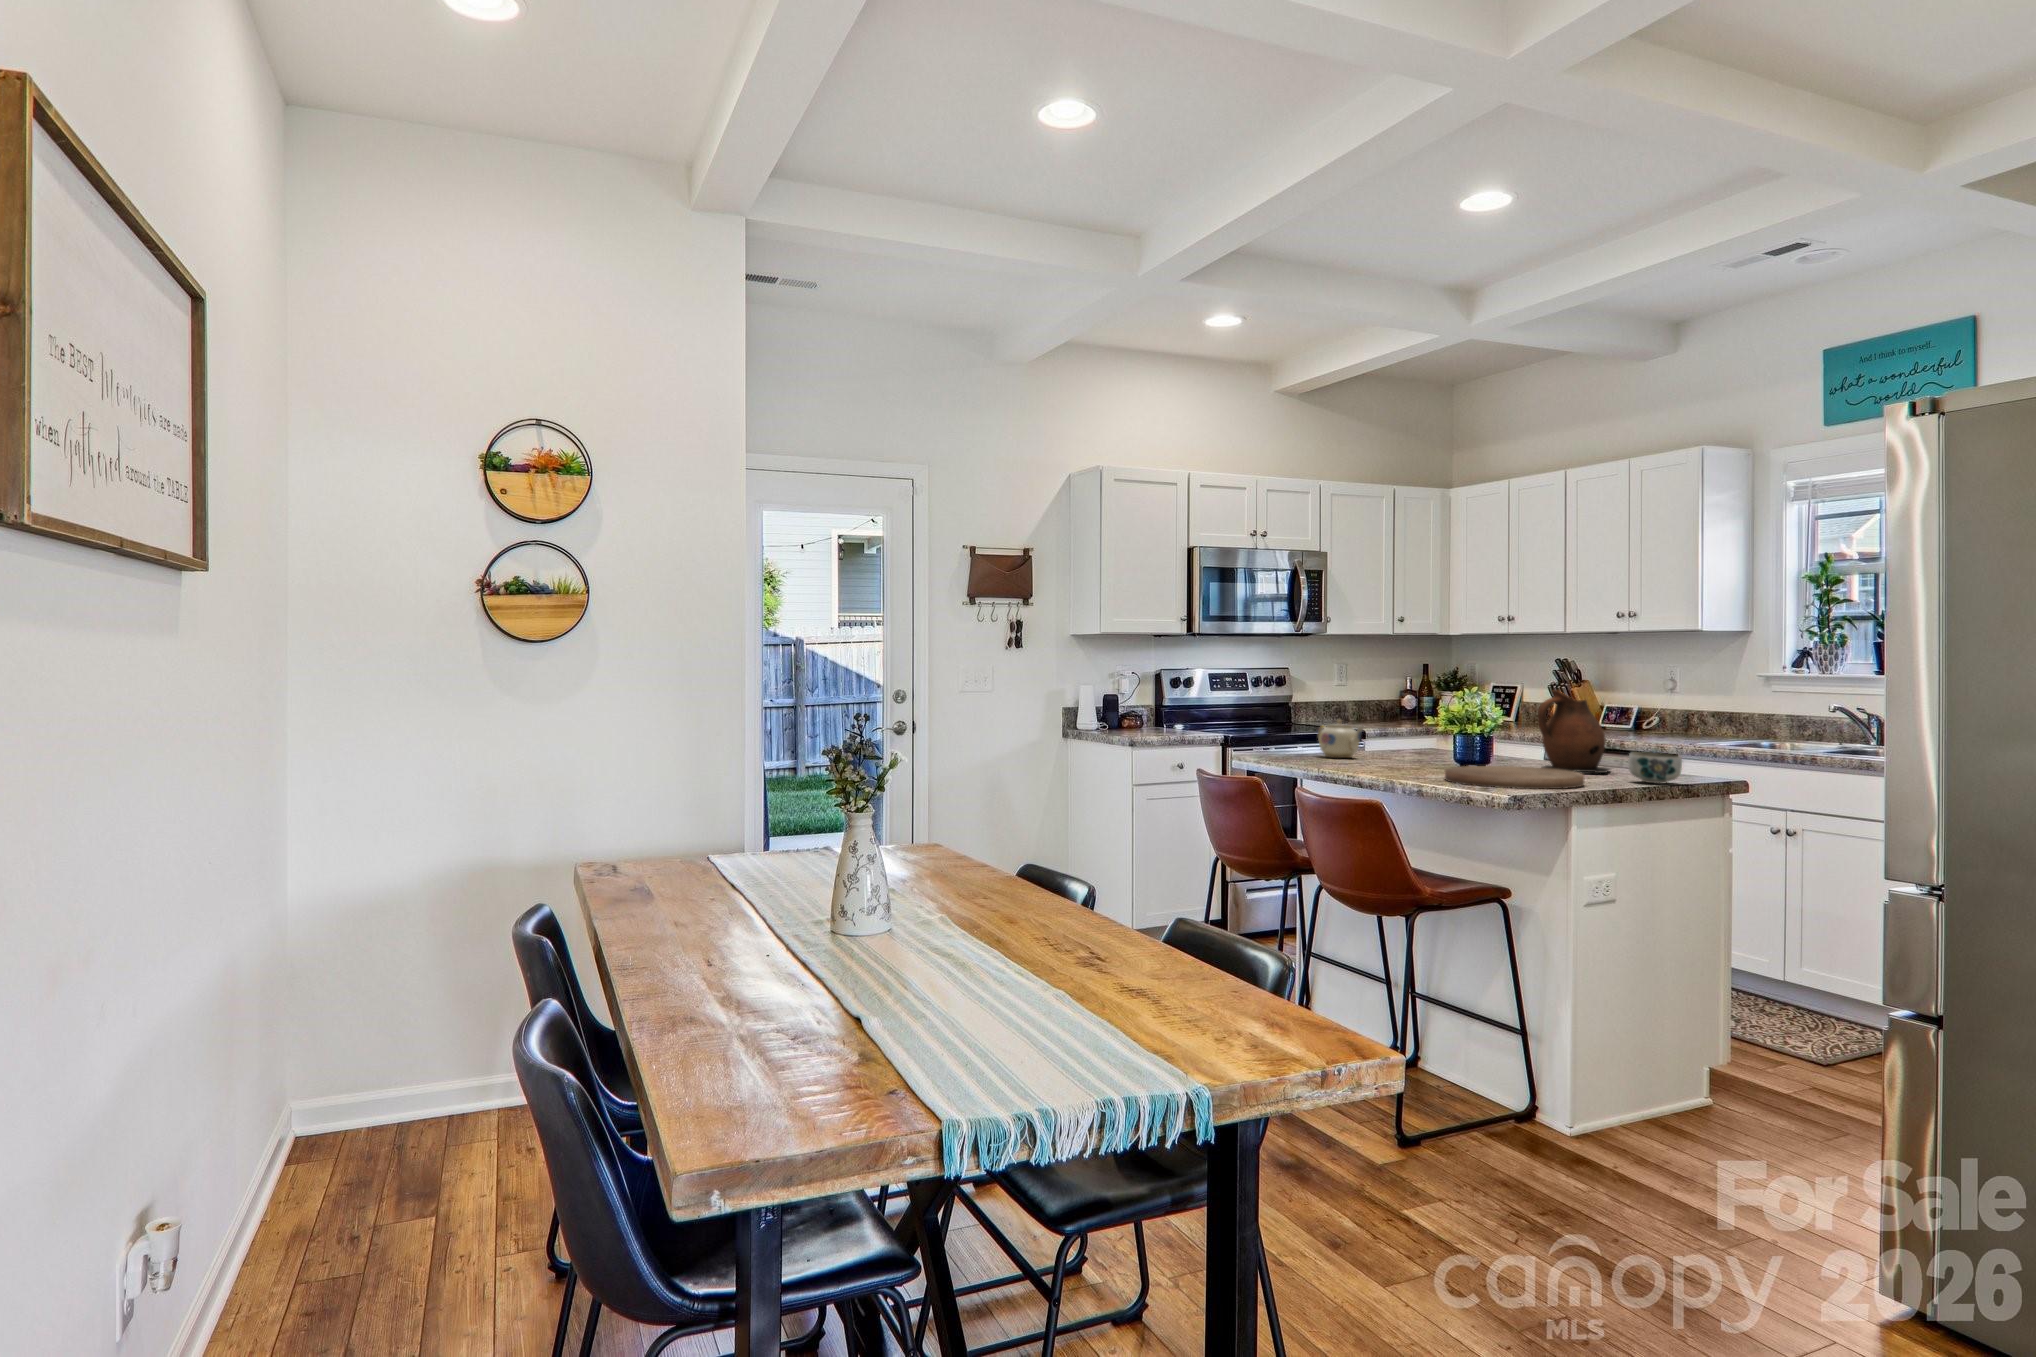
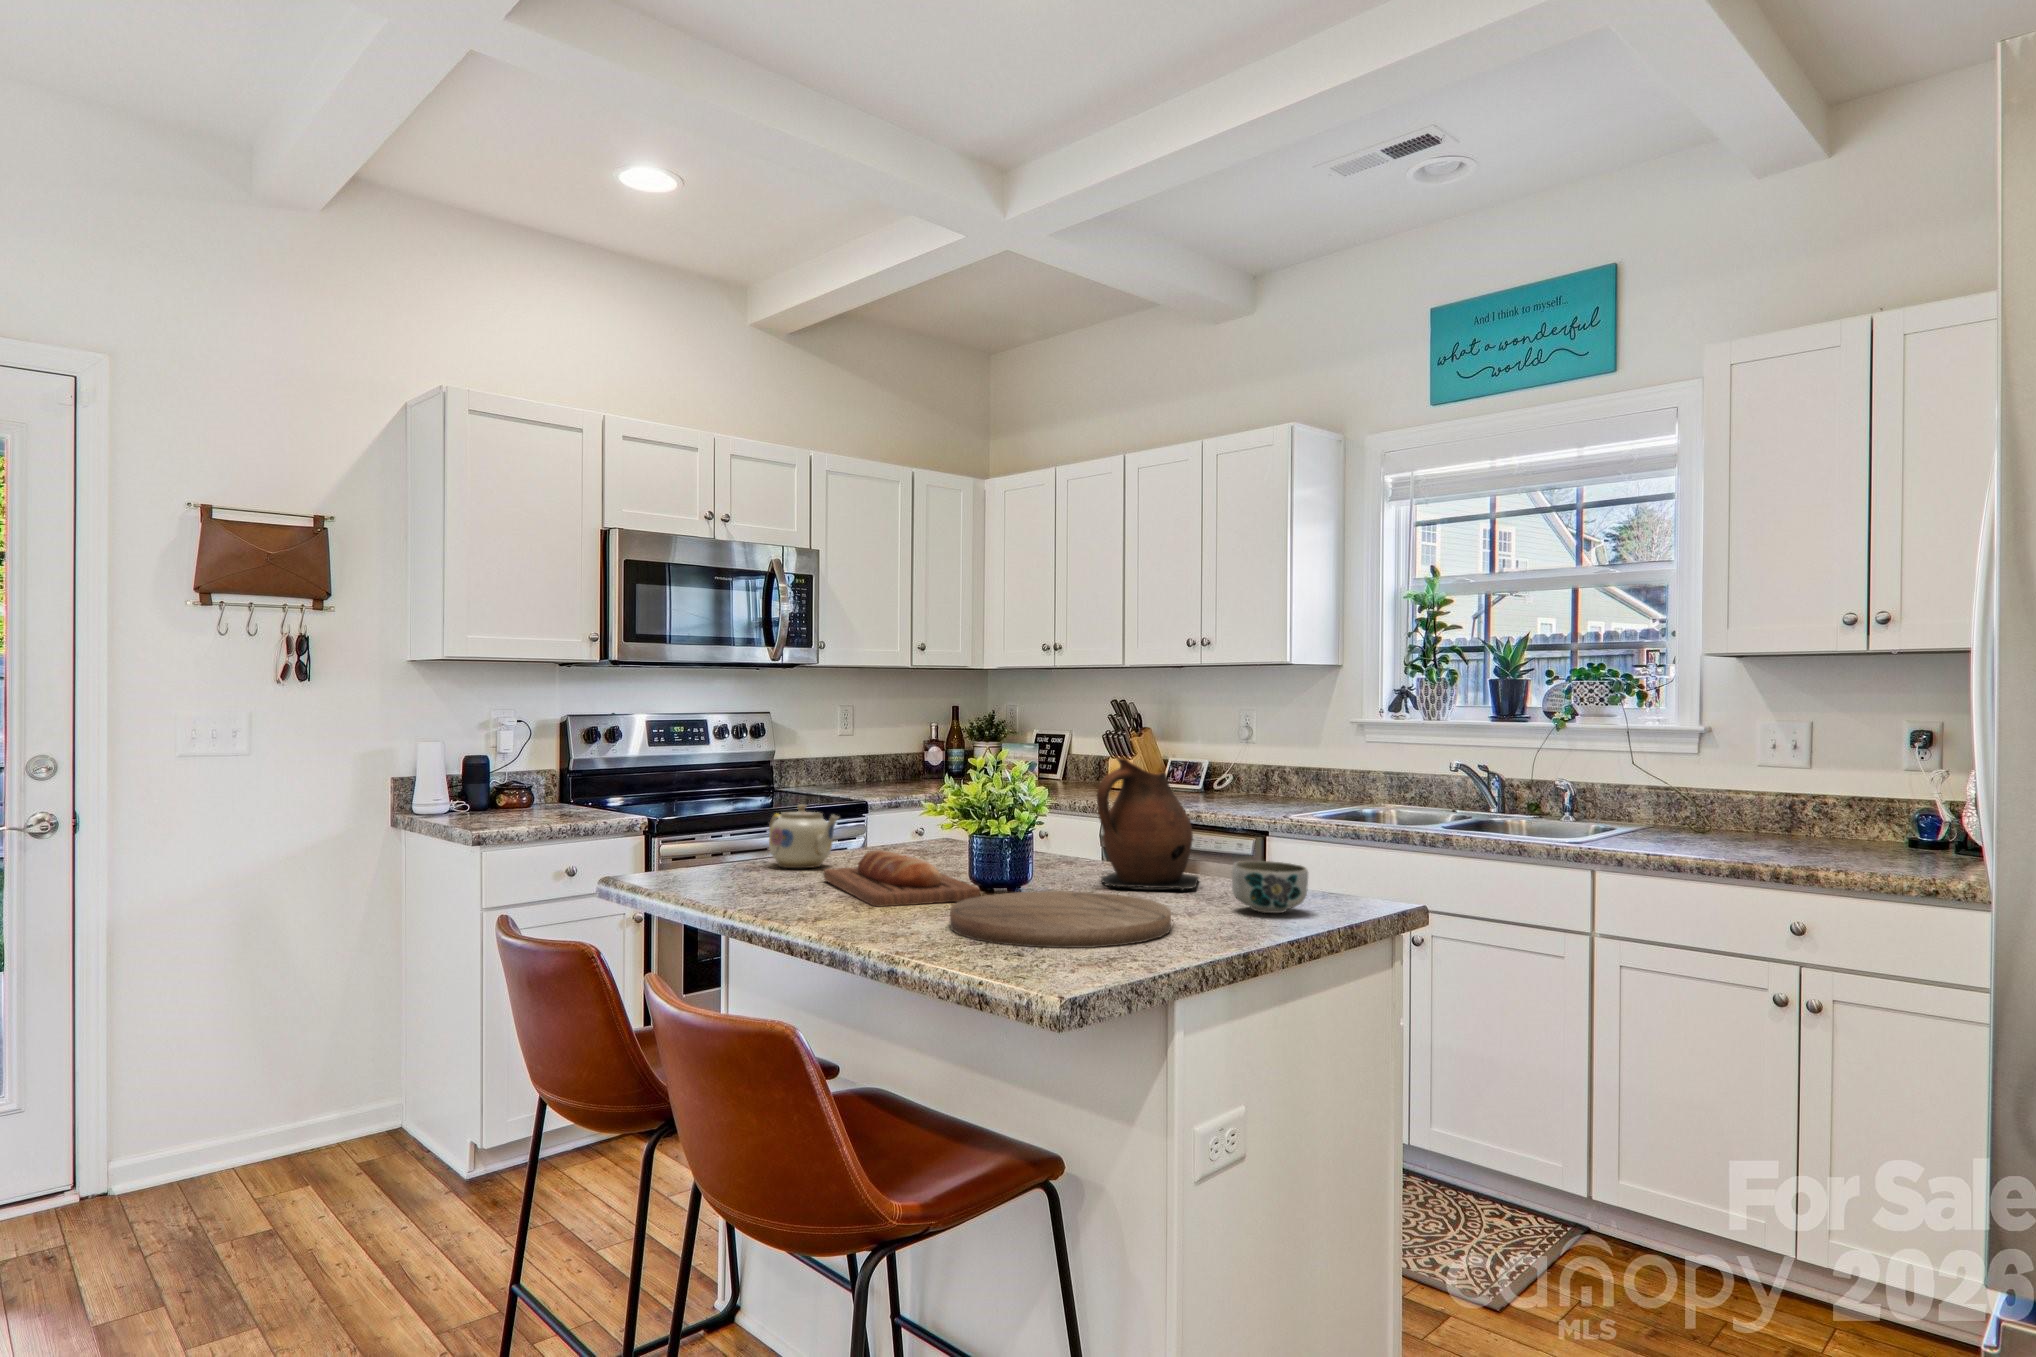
bread loaf: none [1358,745,1461,773] -> present [823,850,980,907]

